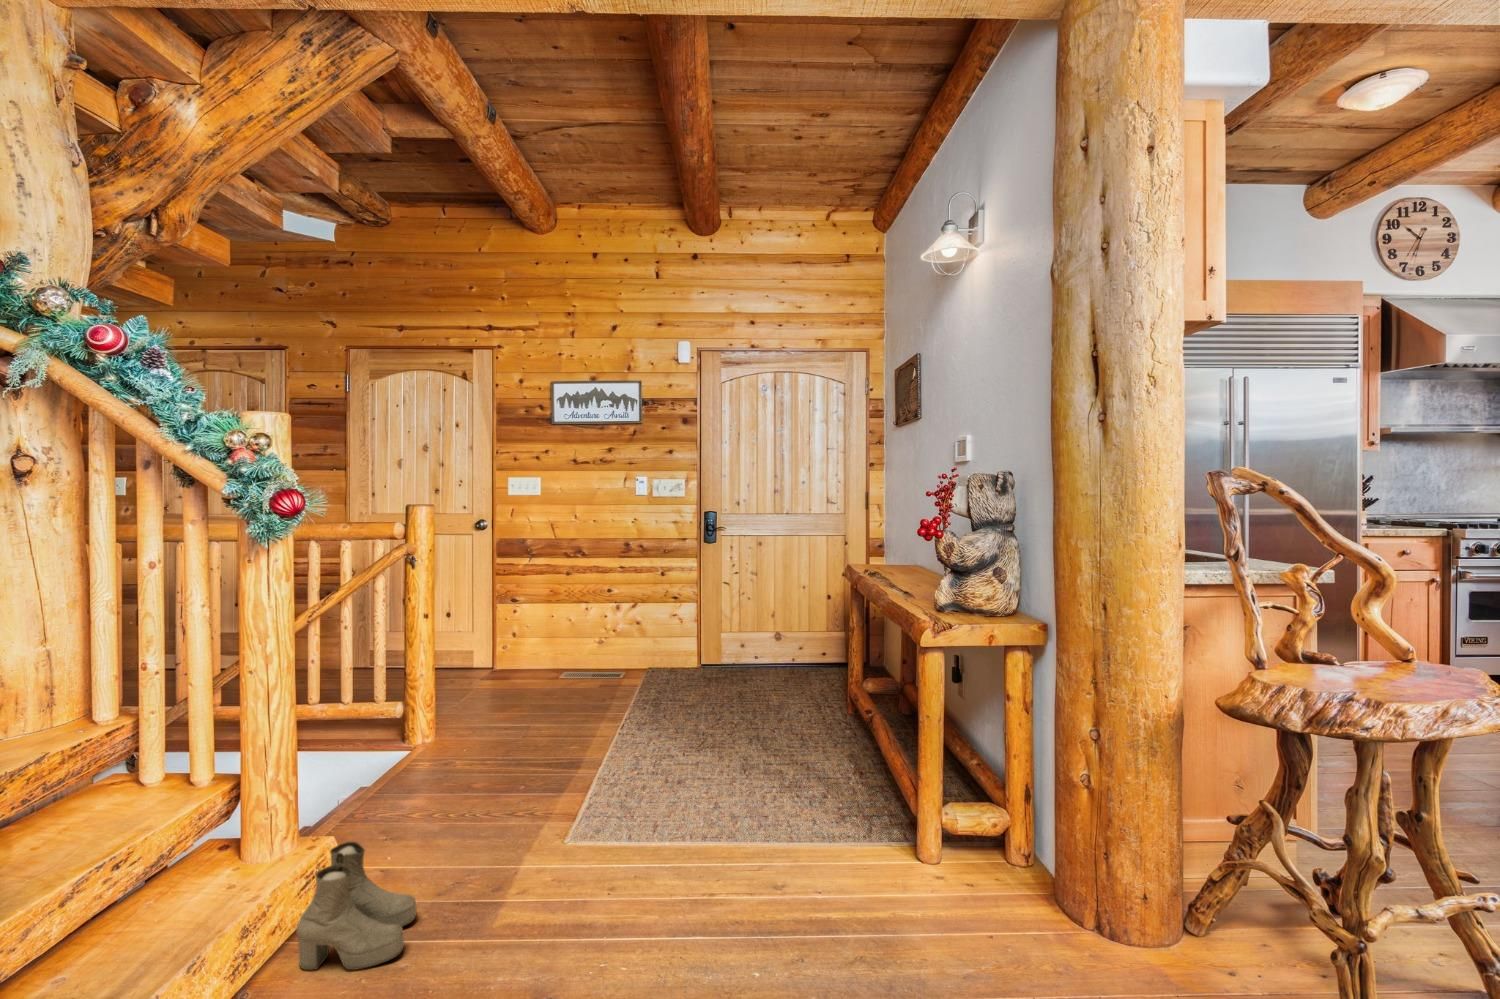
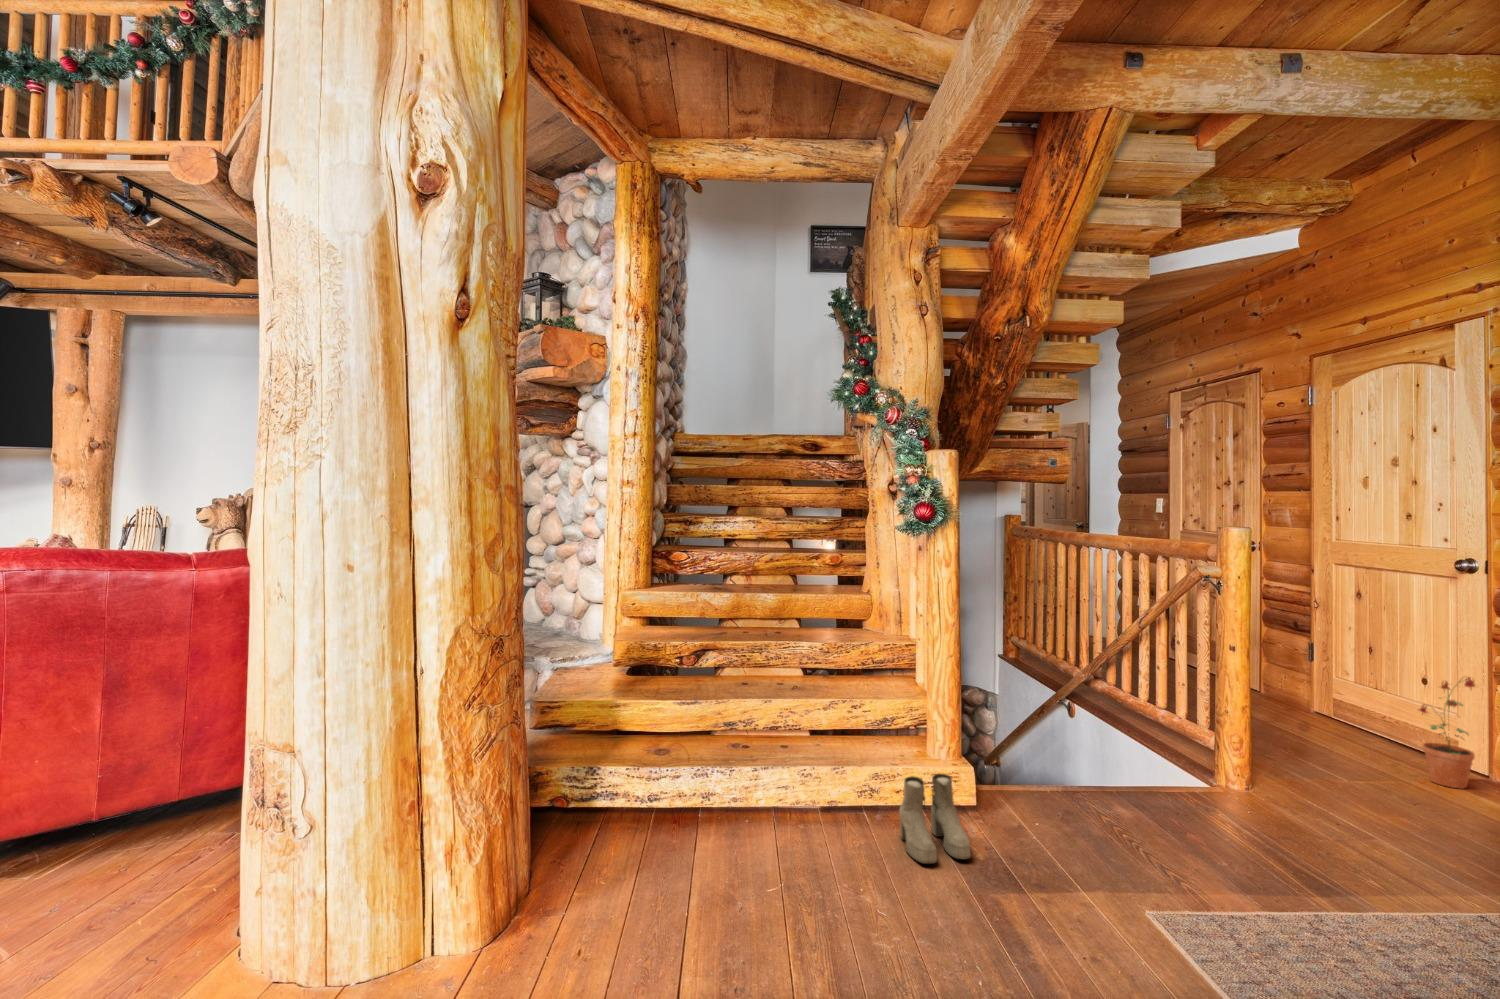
potted plant: none [471,599,501,678] -> present [1419,677,1475,789]

